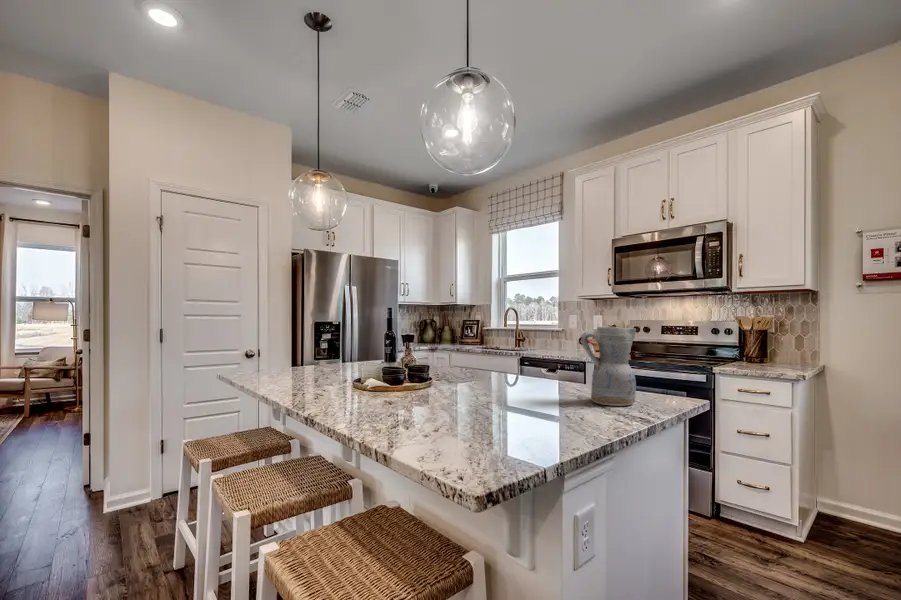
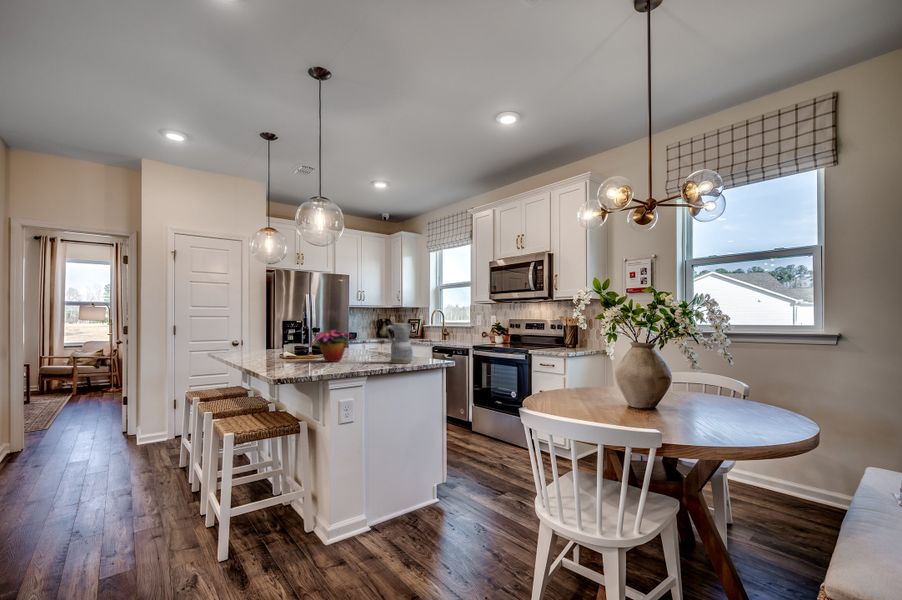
flower arrangement: none [429,338,520,401] -> present [314,330,353,362]

